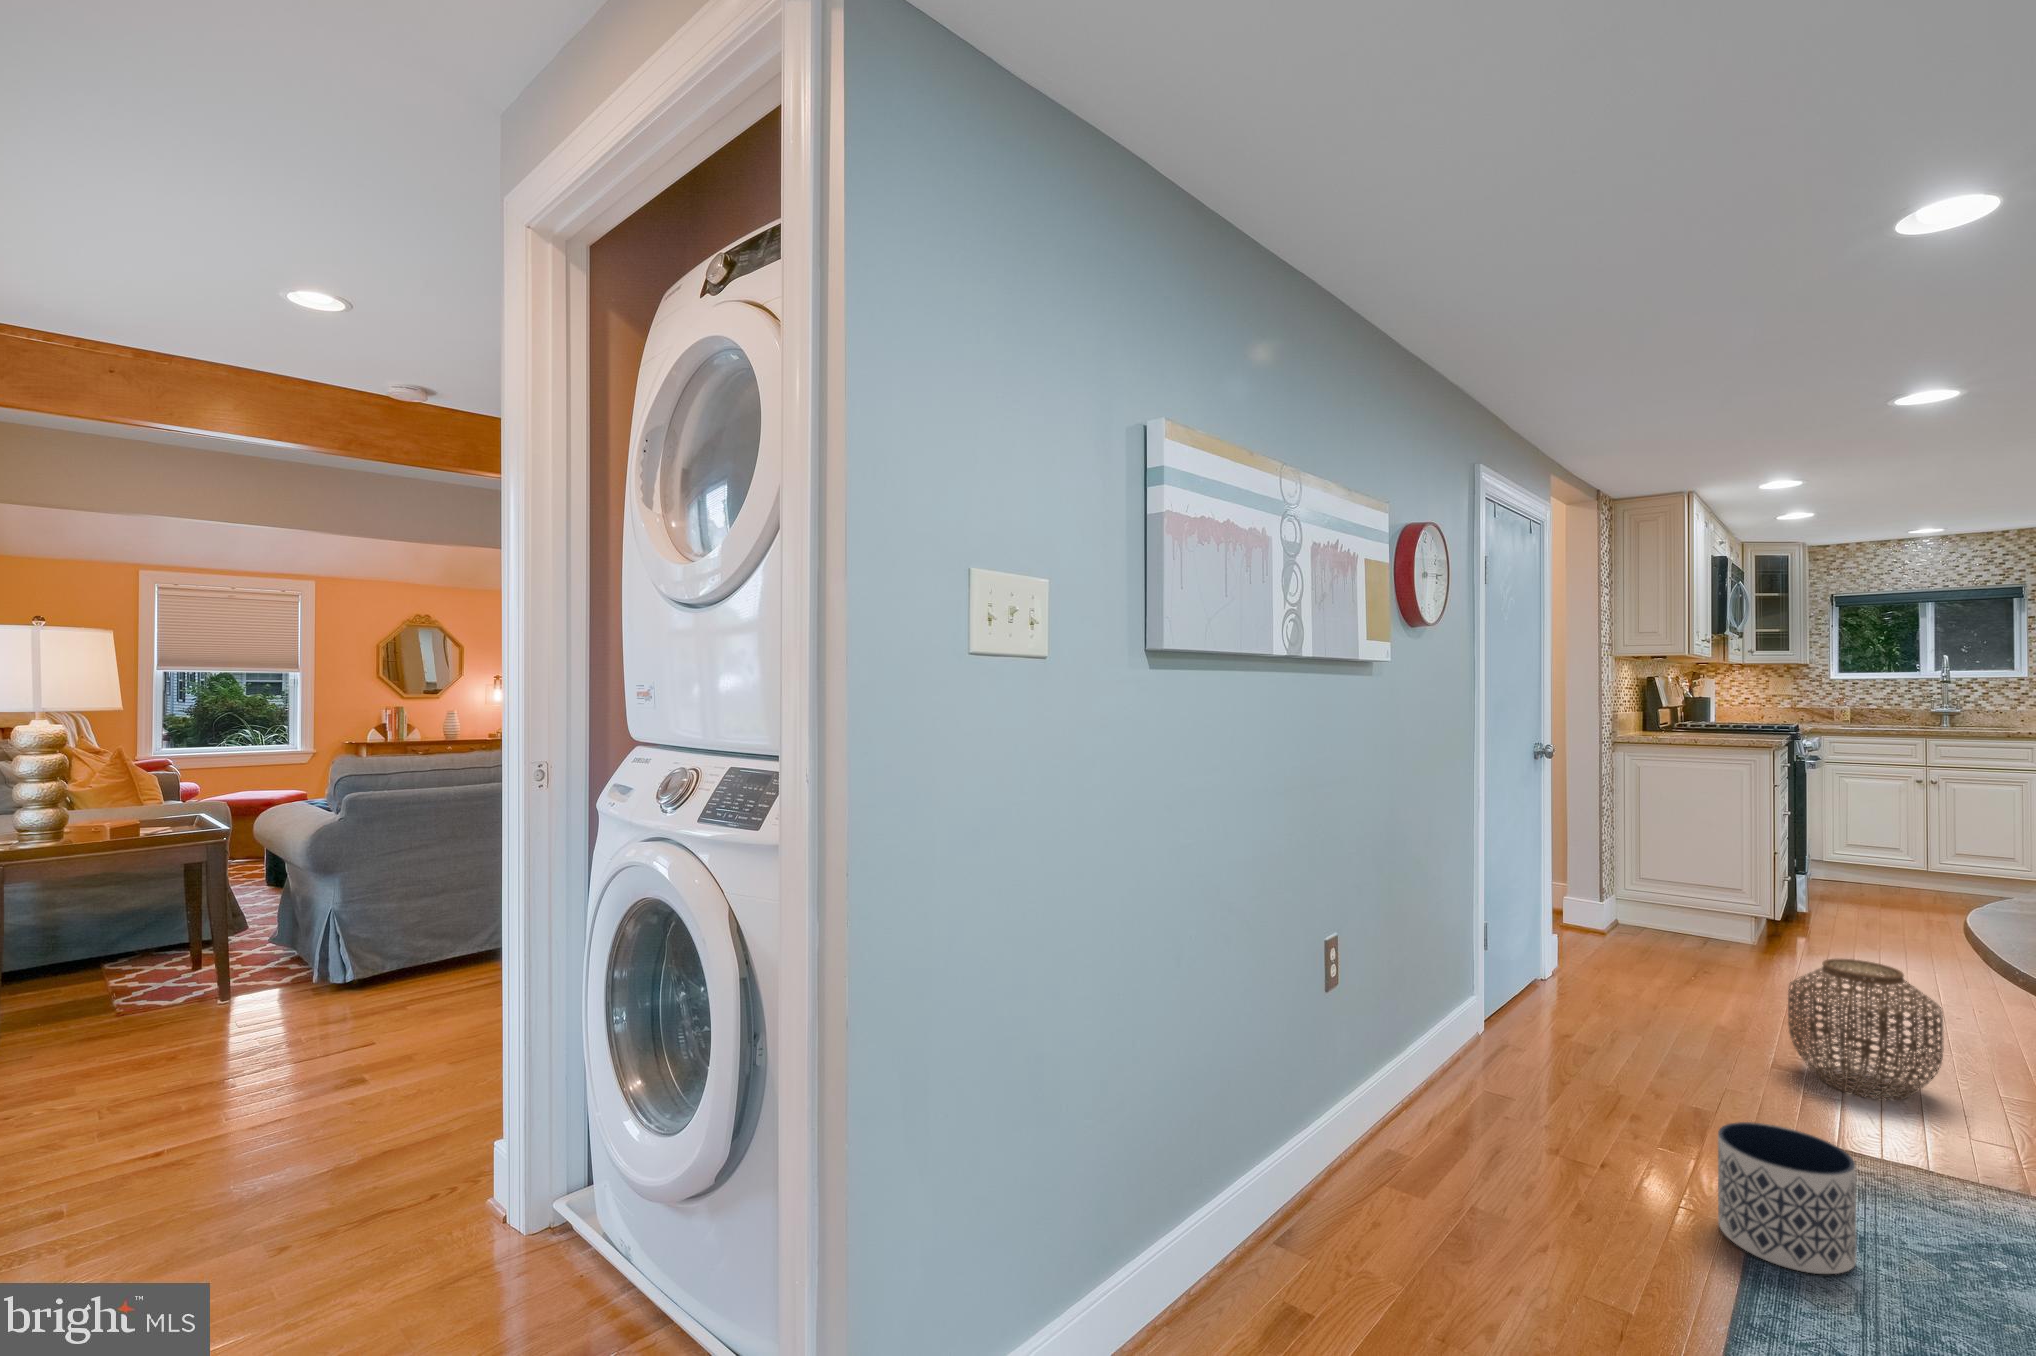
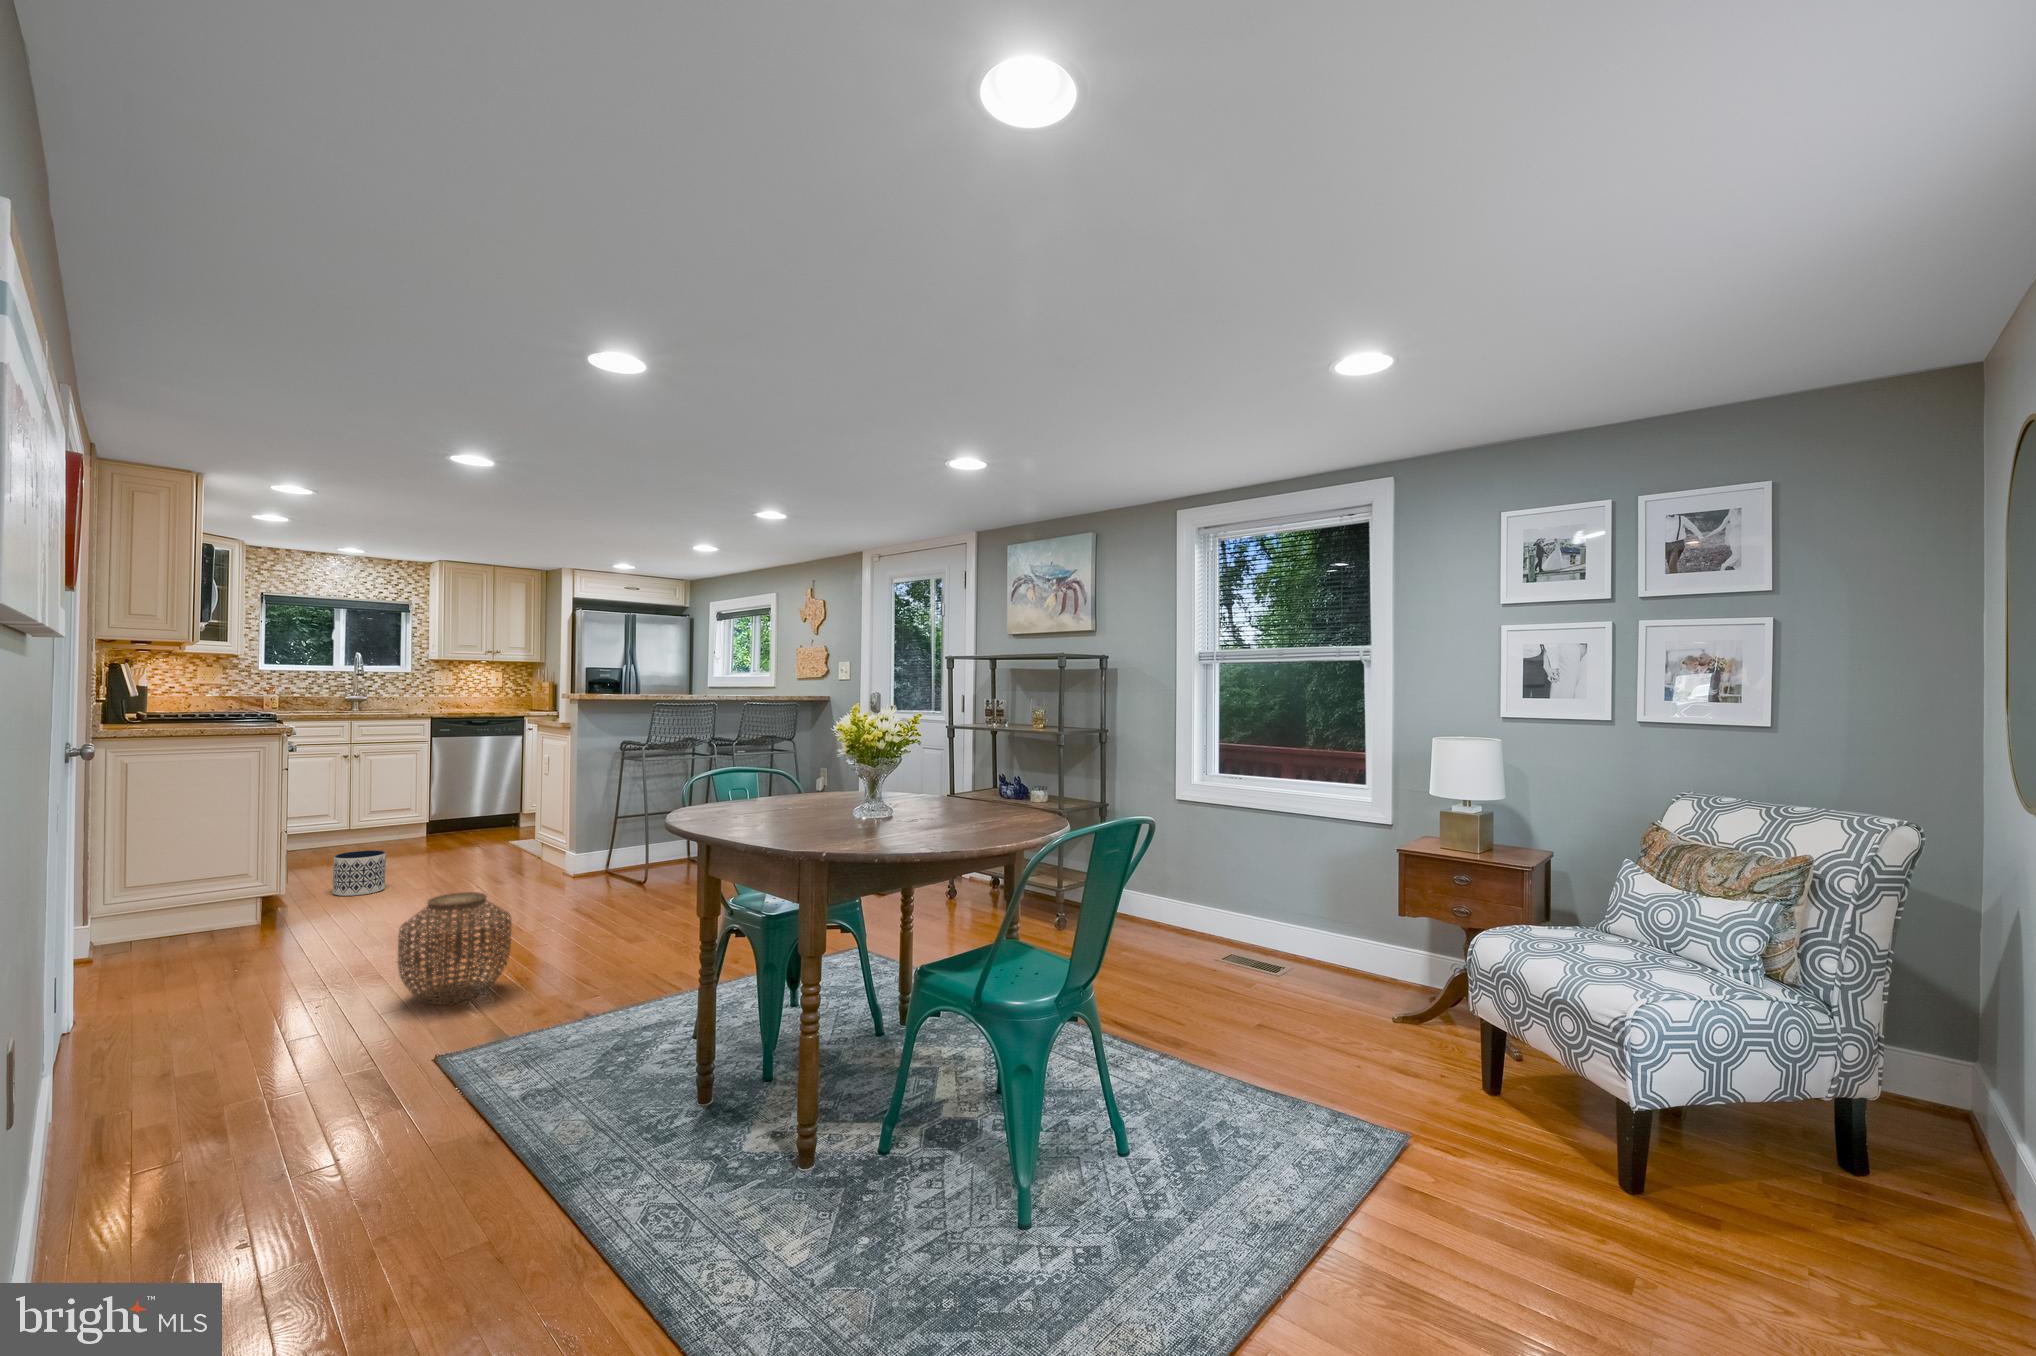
planter: present [1718,1122,1856,1274] -> present [333,850,386,896]

